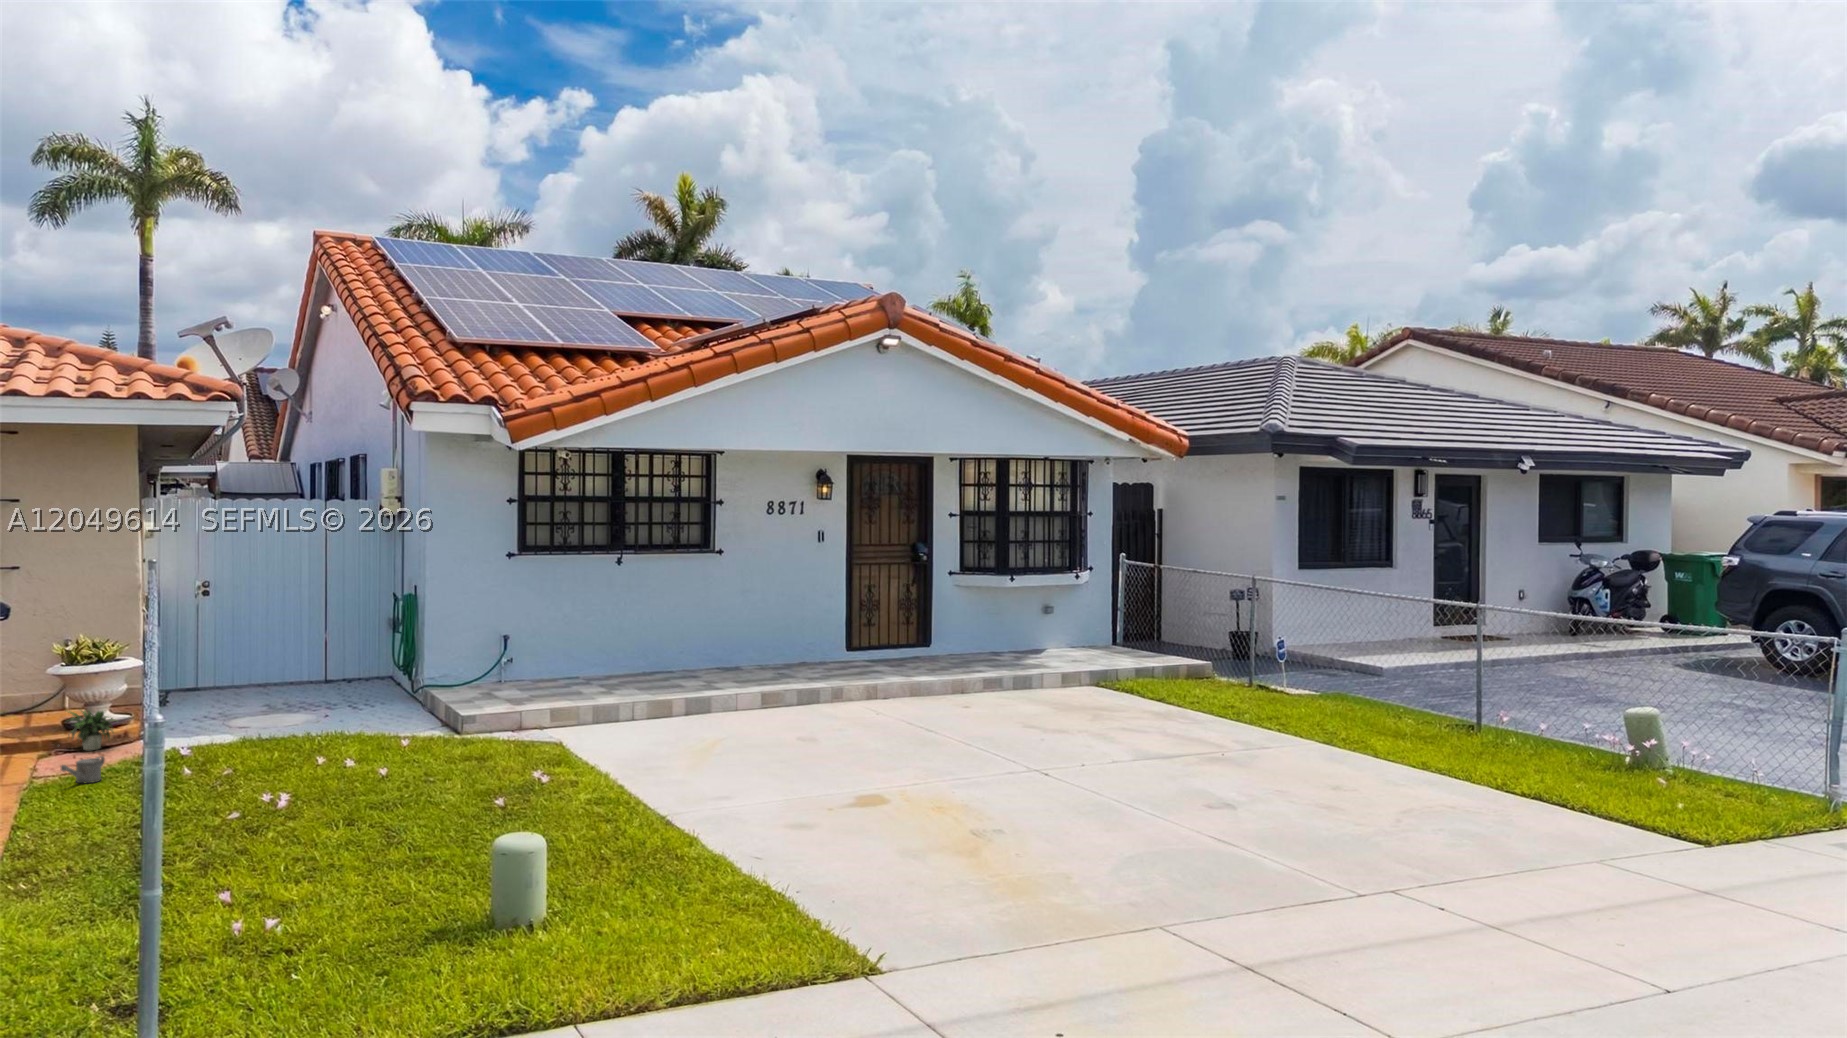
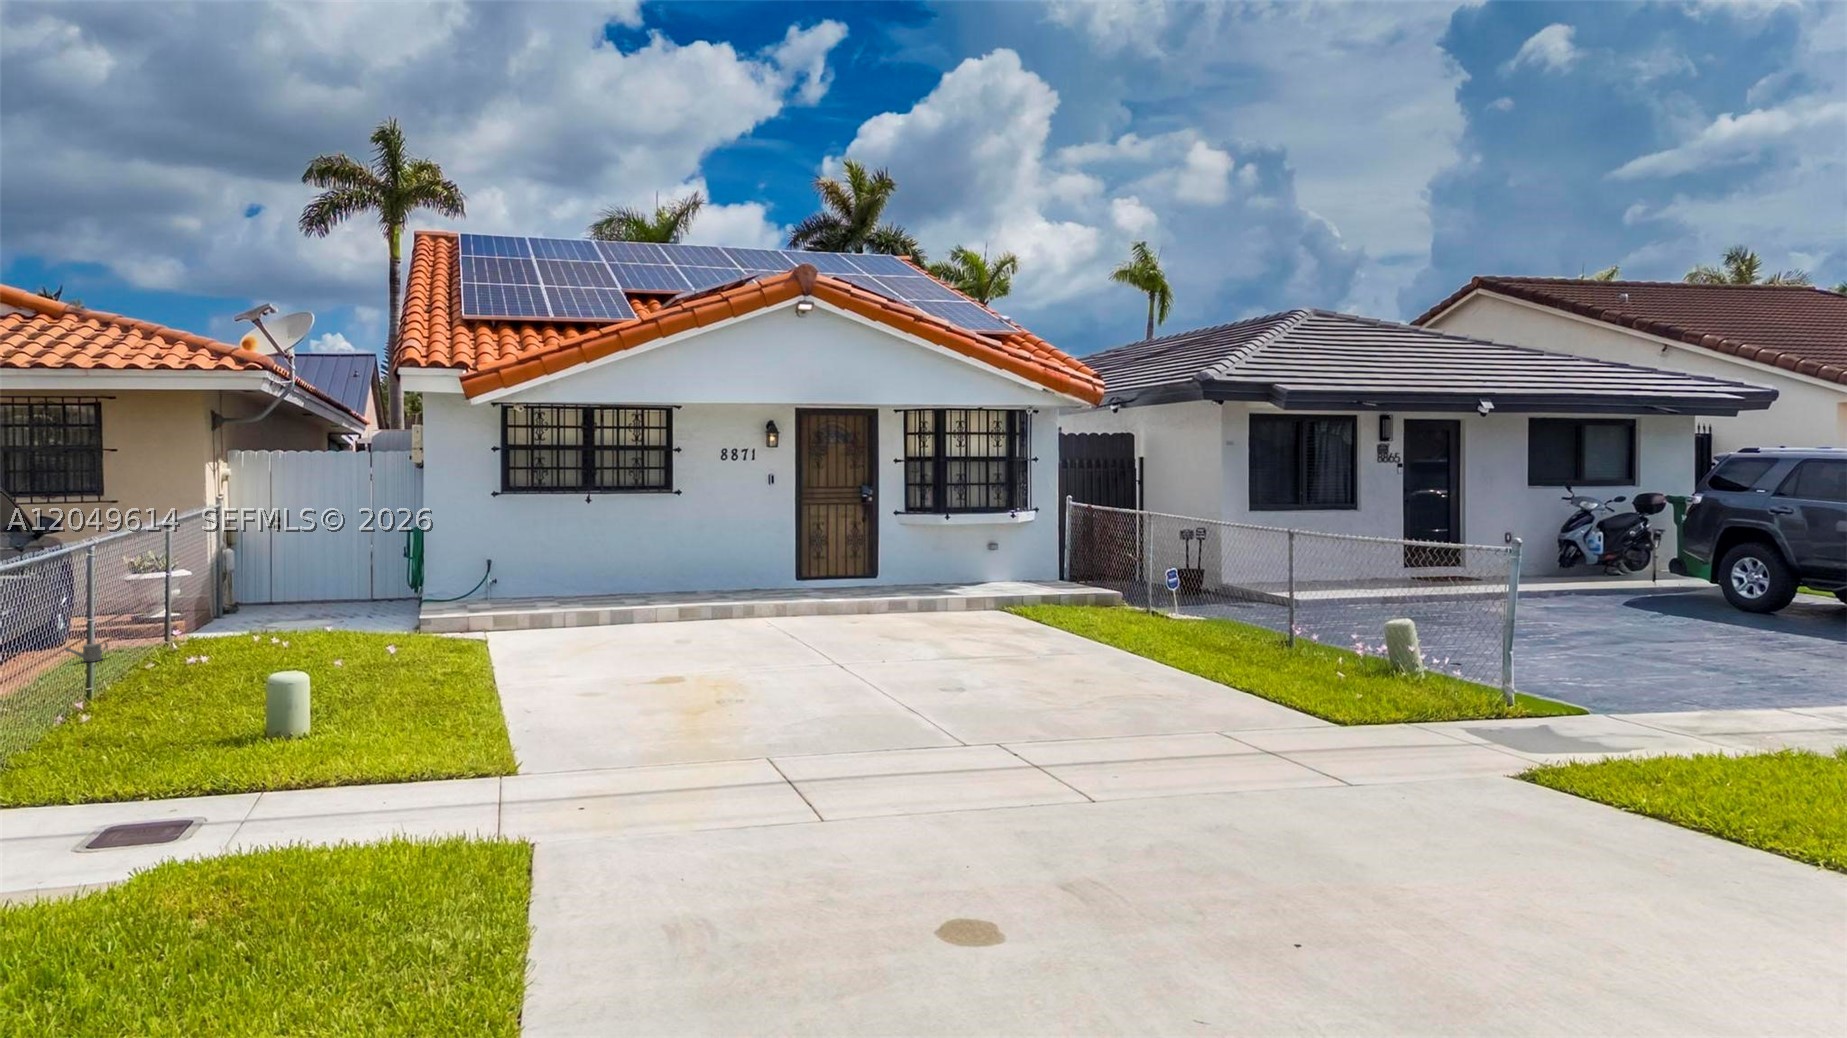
potted plant: present [69,710,115,750] -> none [105,608,146,640]

